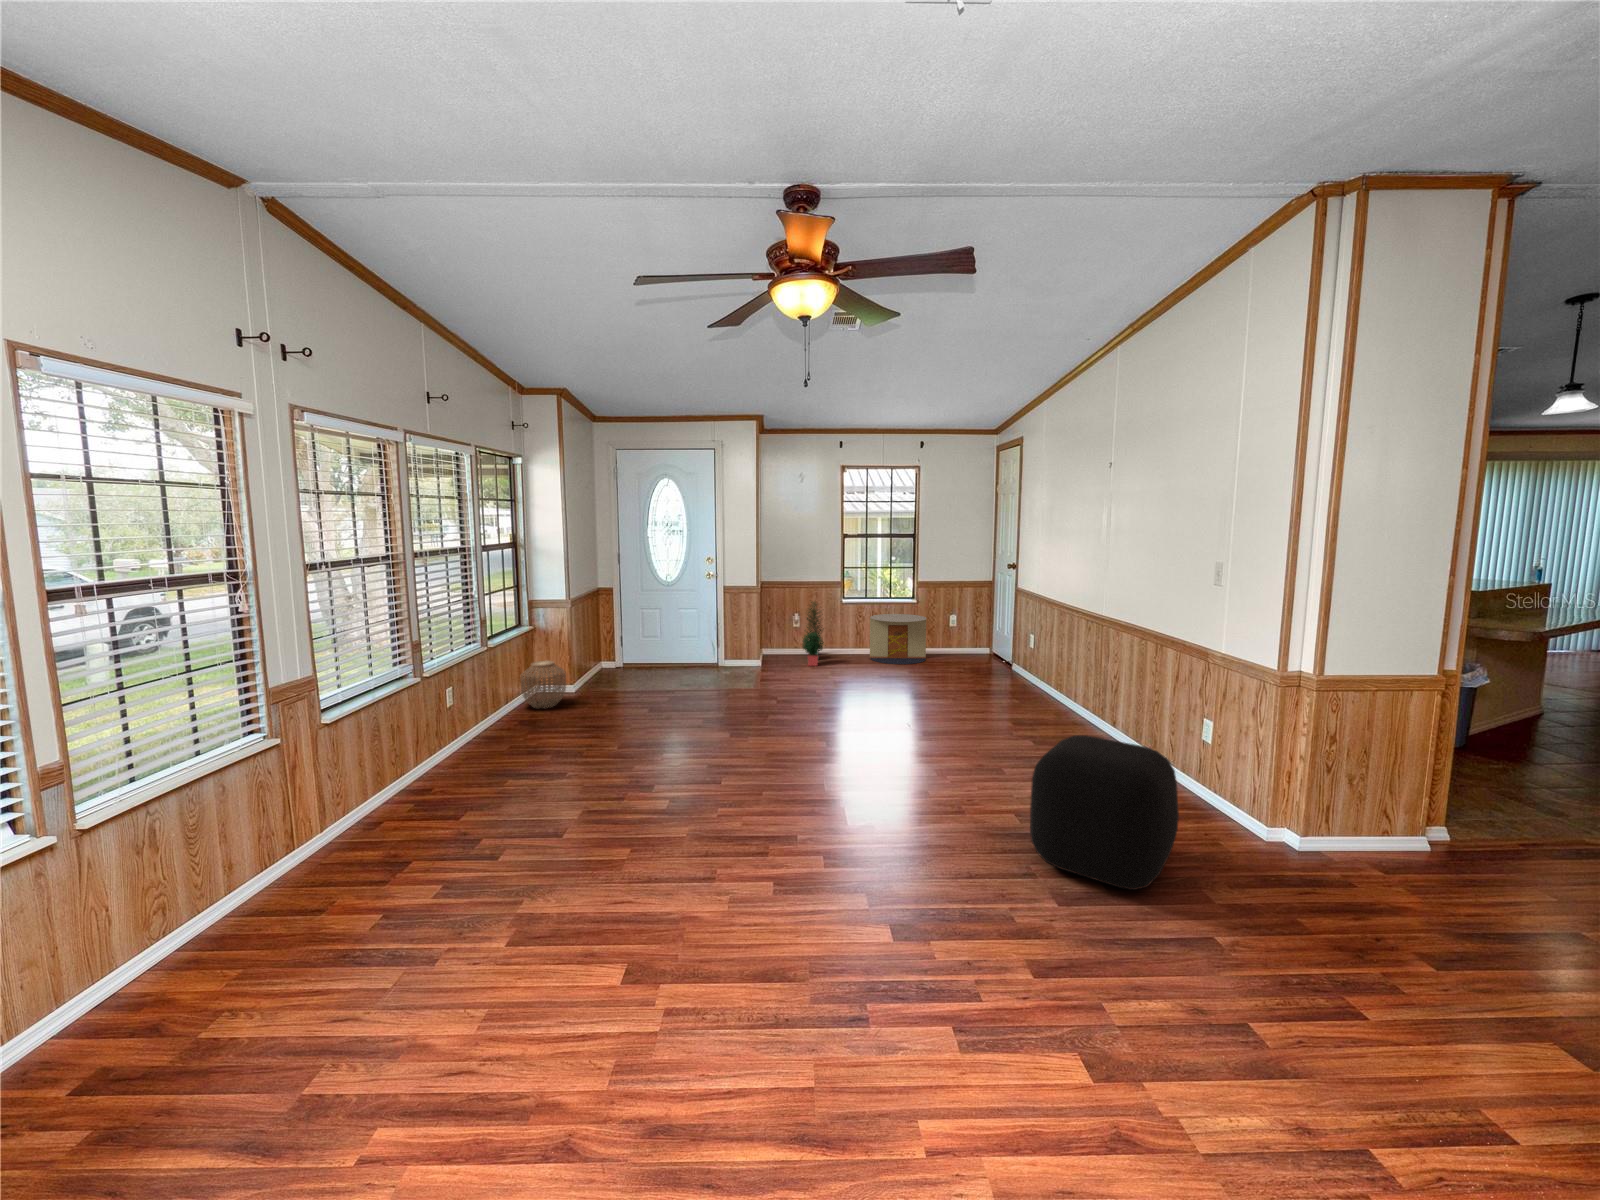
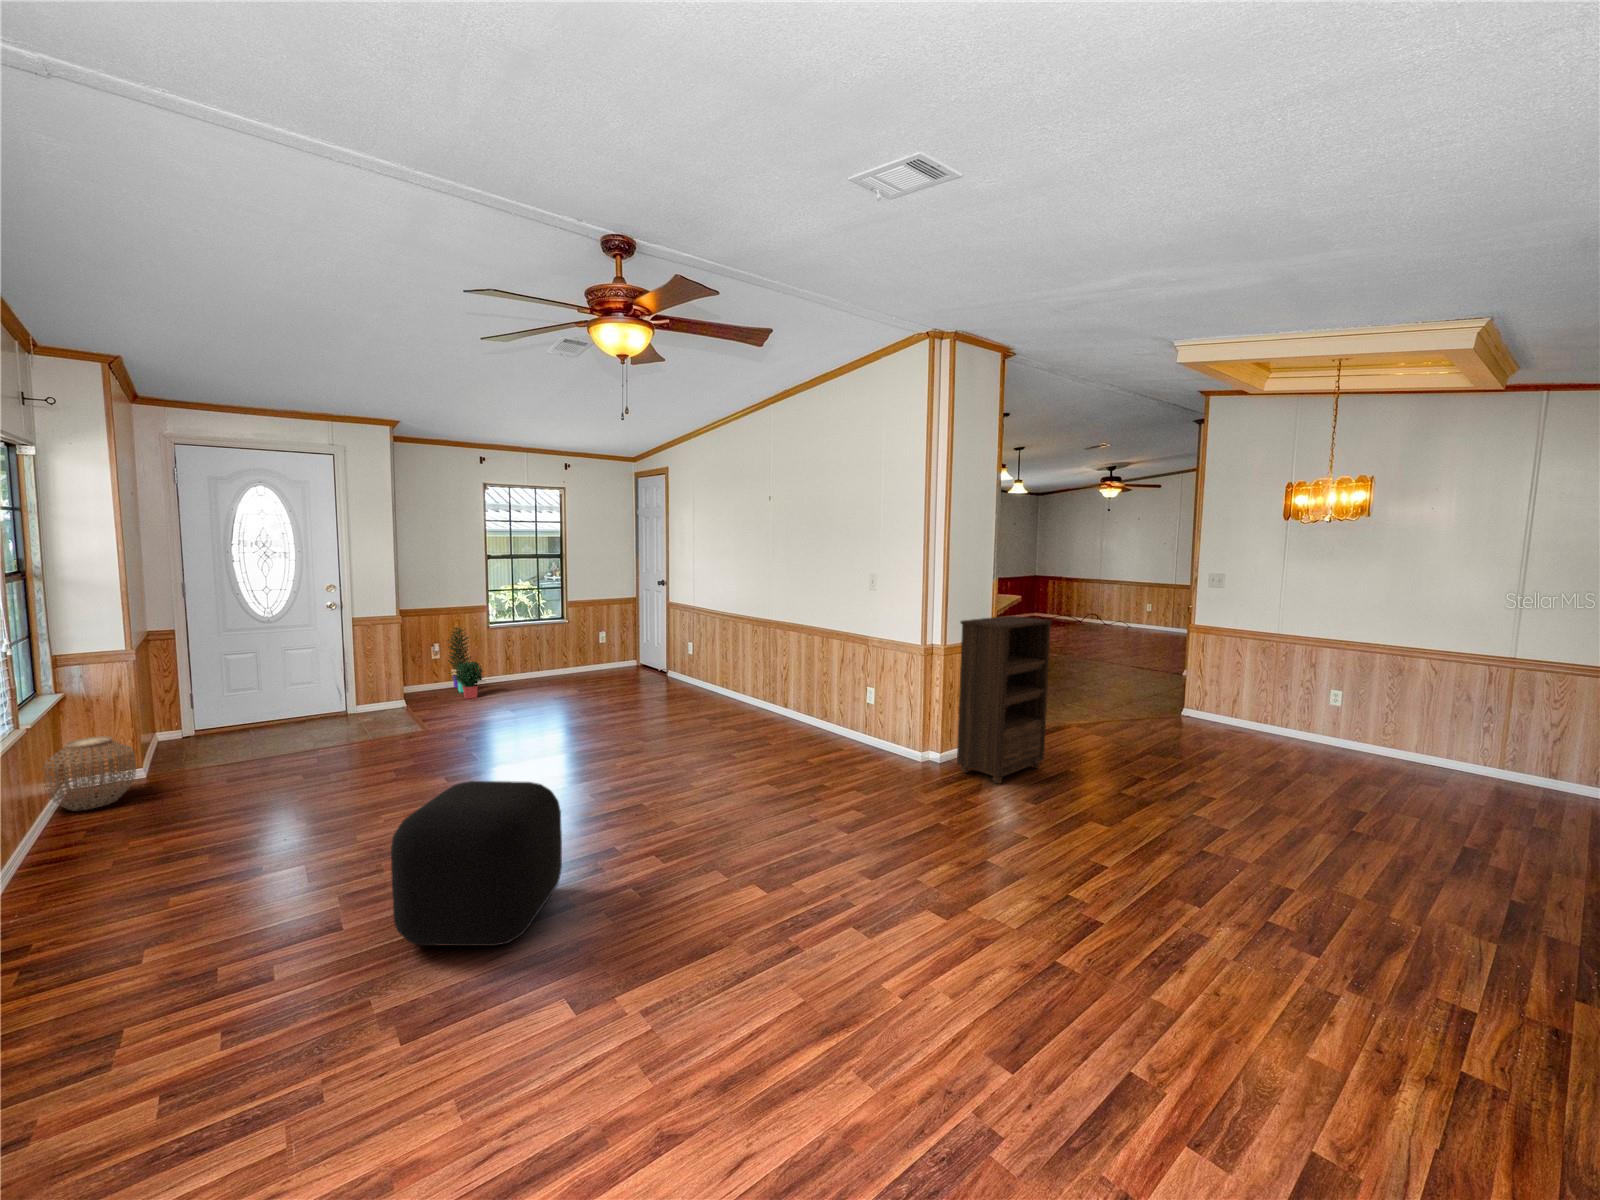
side table: present [870,614,927,664] -> none [527,634,588,686]
bookshelf: none [1325,632,1579,912] -> present [957,616,1052,783]
ottoman: present [1030,735,1179,890] -> present [391,781,562,946]

